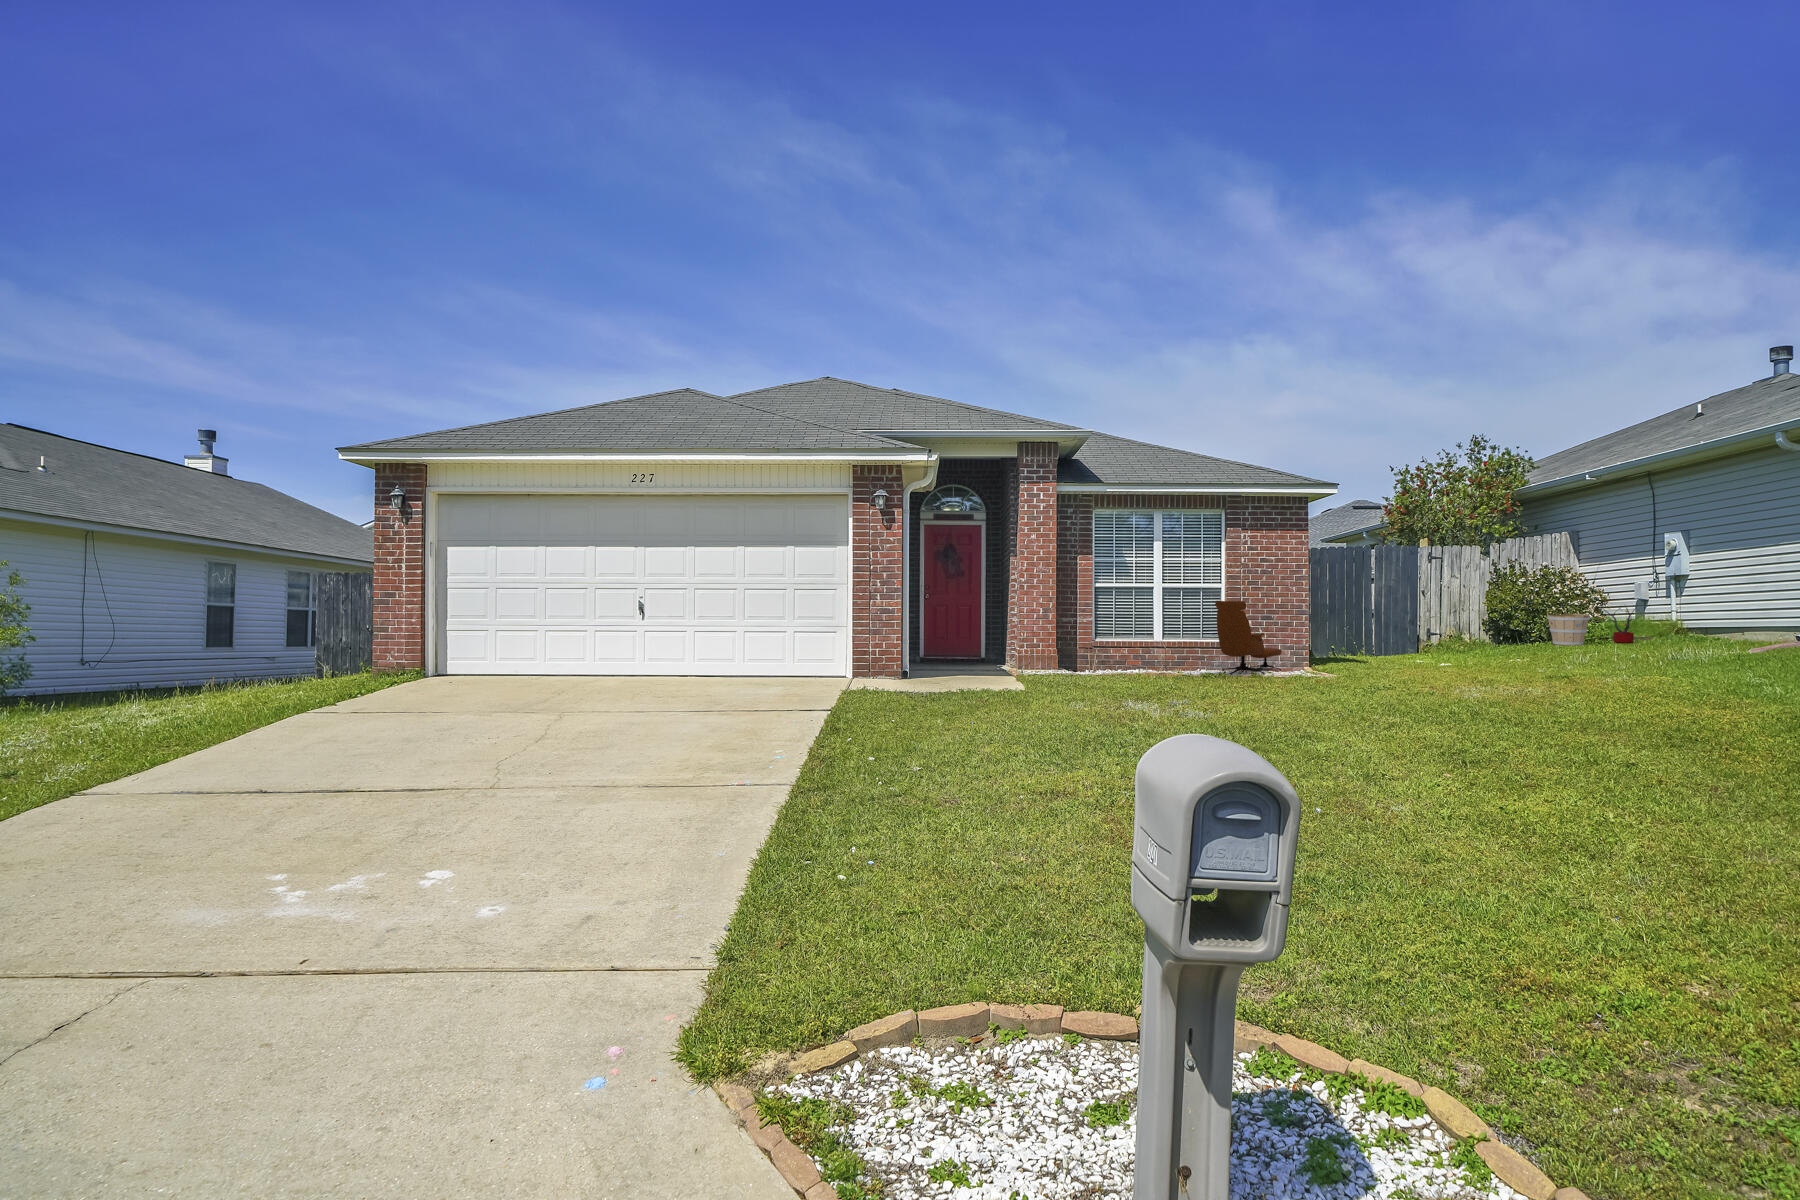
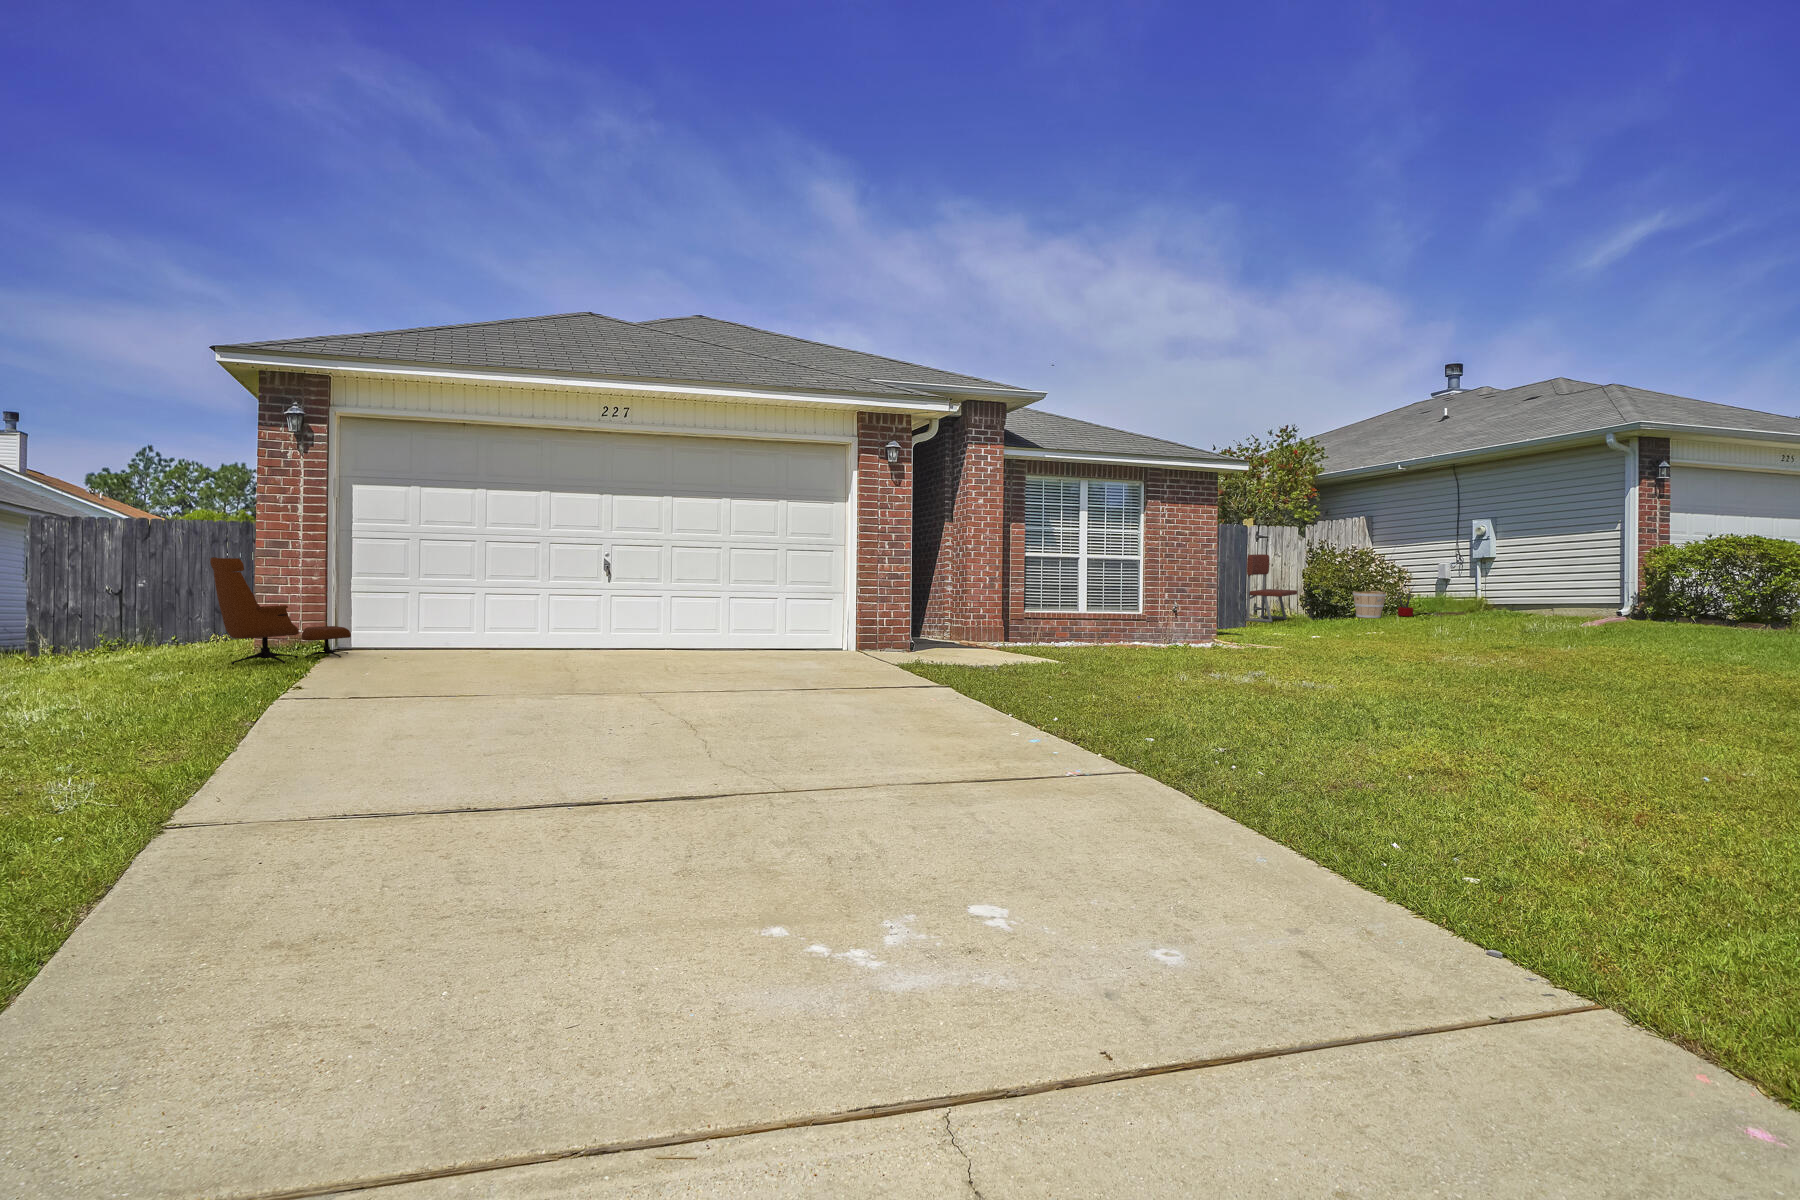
bench: none [1395,576,1465,651] -> present [1245,554,1297,622]
lounge chair: present [1215,601,1282,675] -> present [210,557,351,665]

